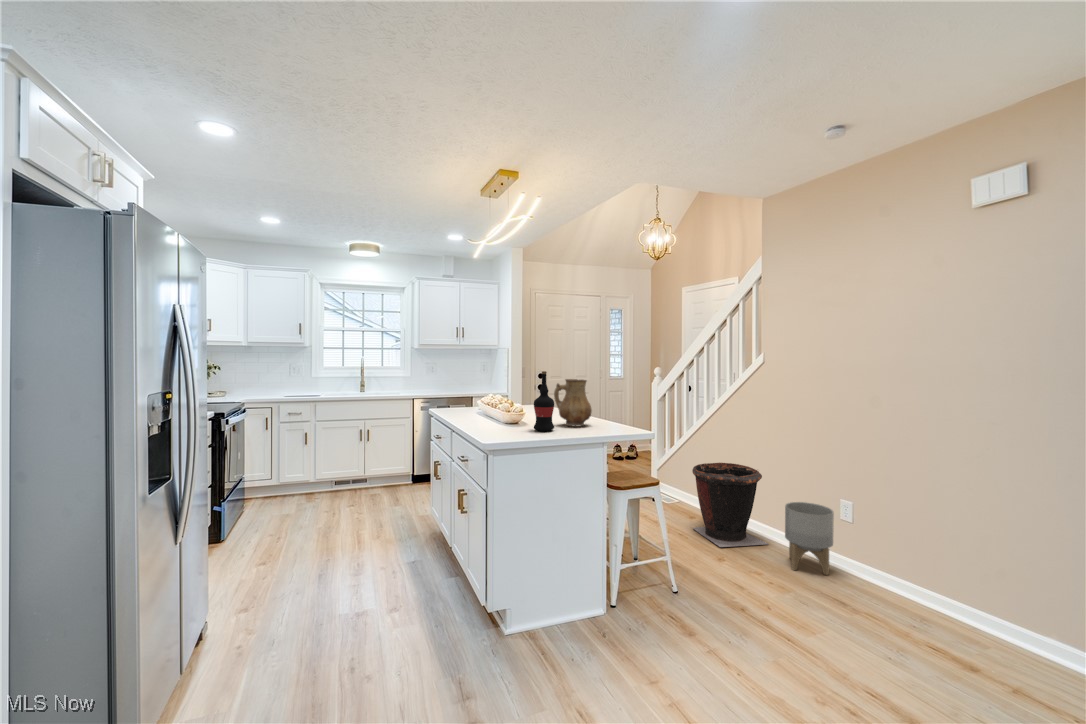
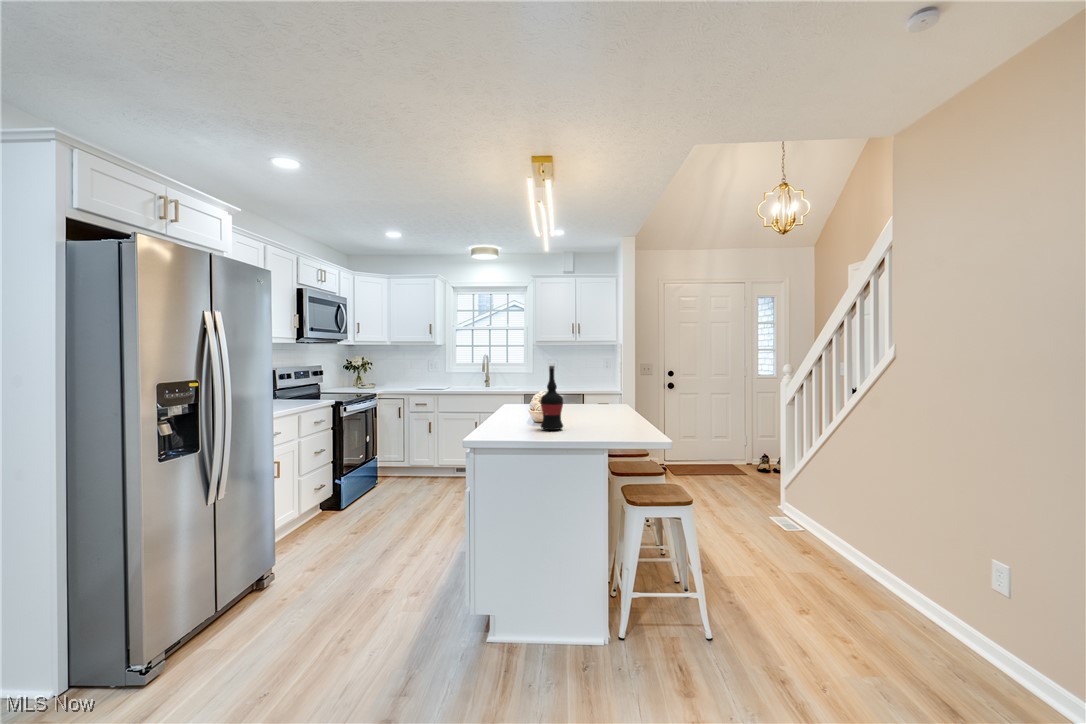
ceramic pitcher: present [554,379,592,427] -> none [576,375,616,428]
trash can: present [692,463,768,547] -> none [790,487,897,606]
planter: present [785,502,834,575] -> none [902,553,981,667]

